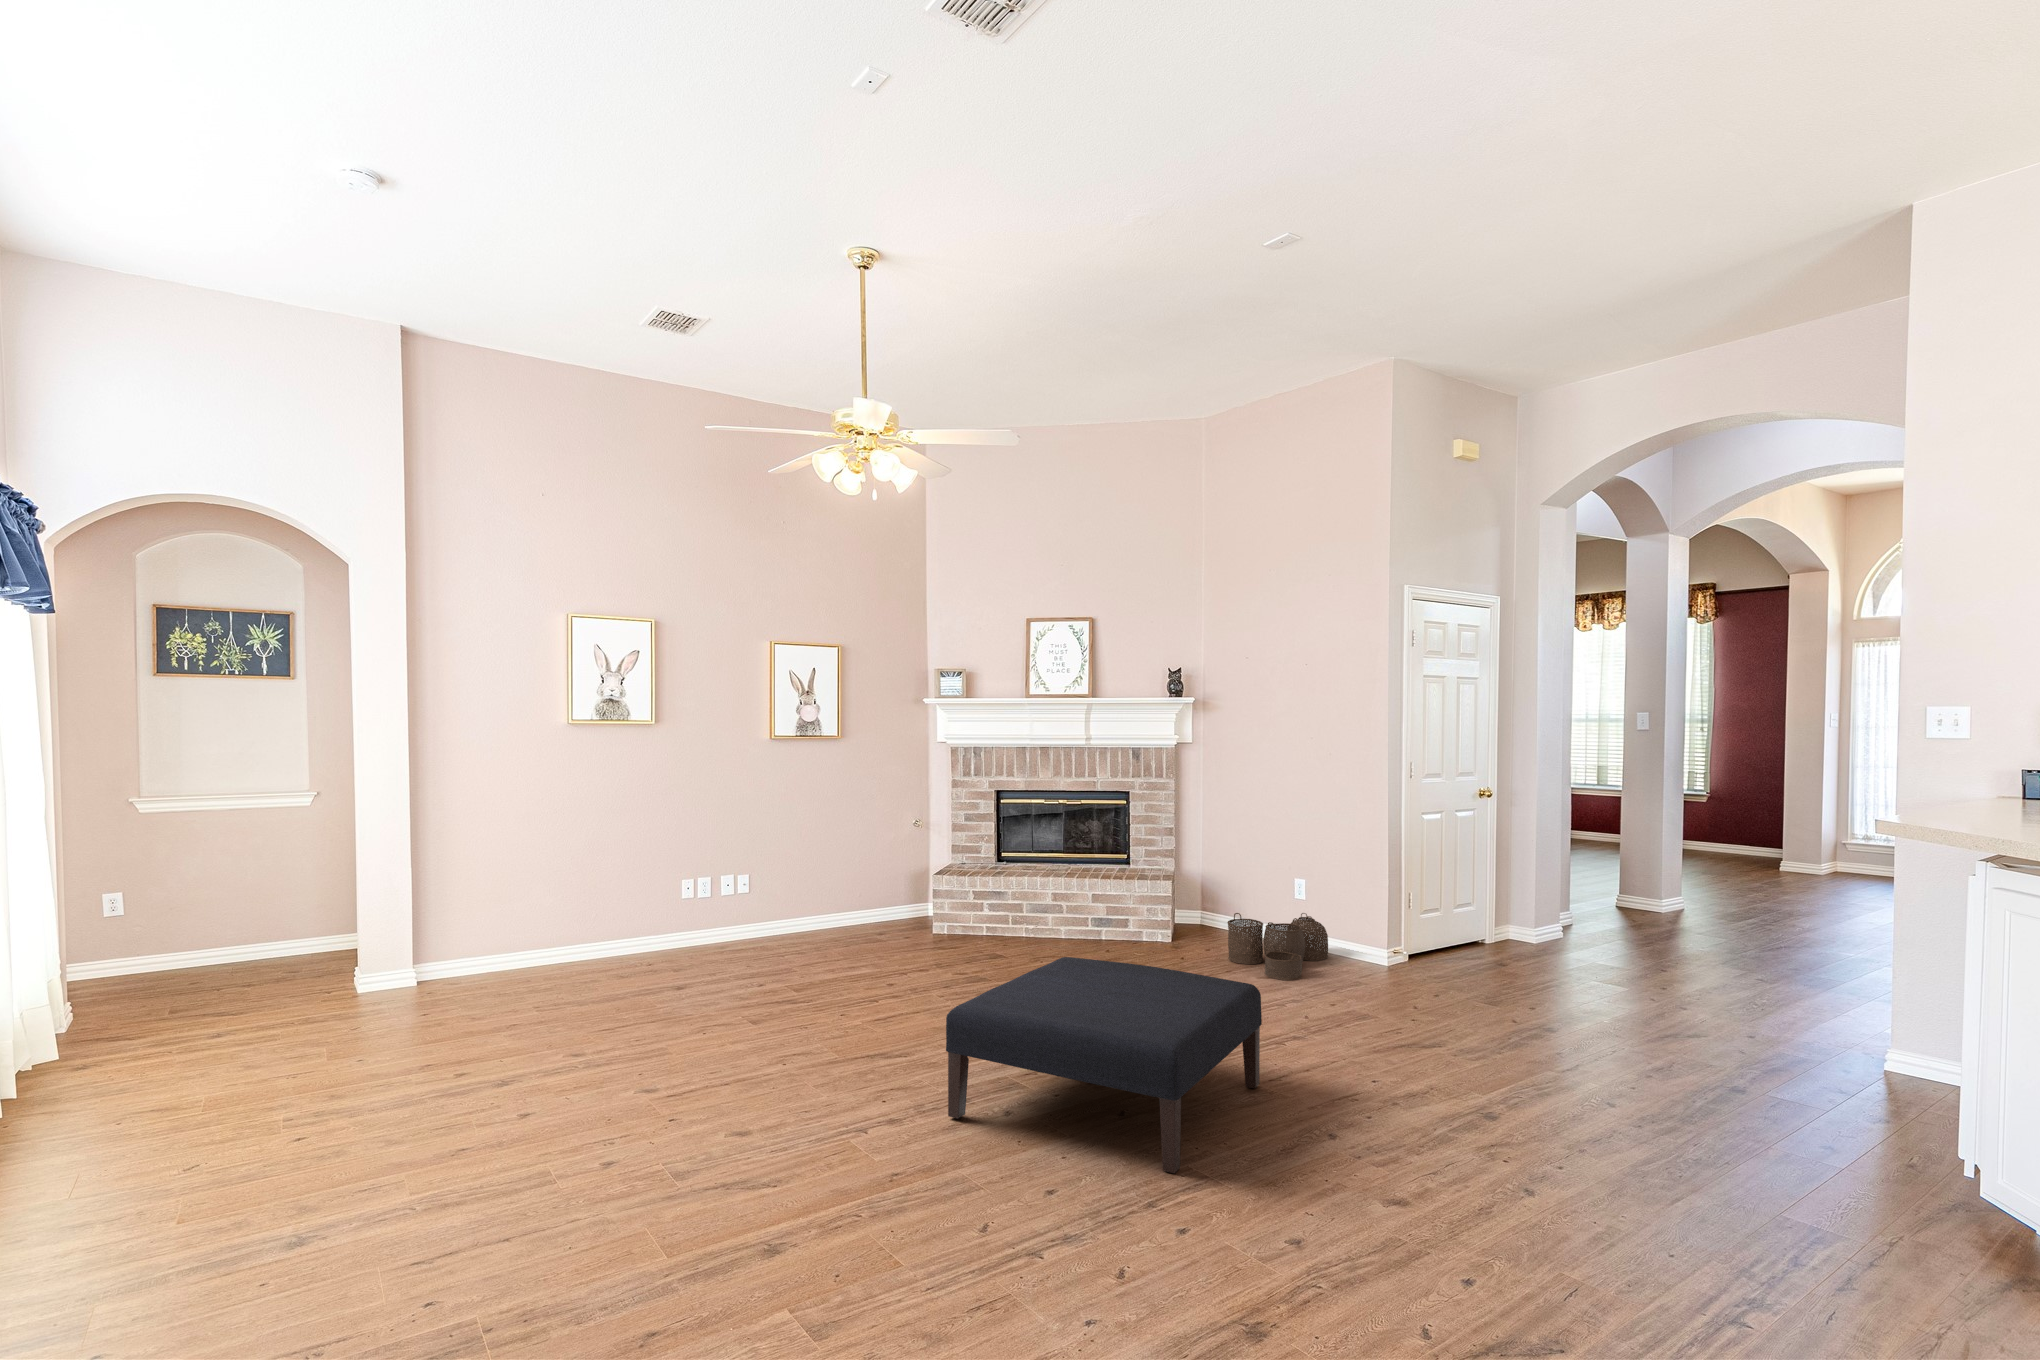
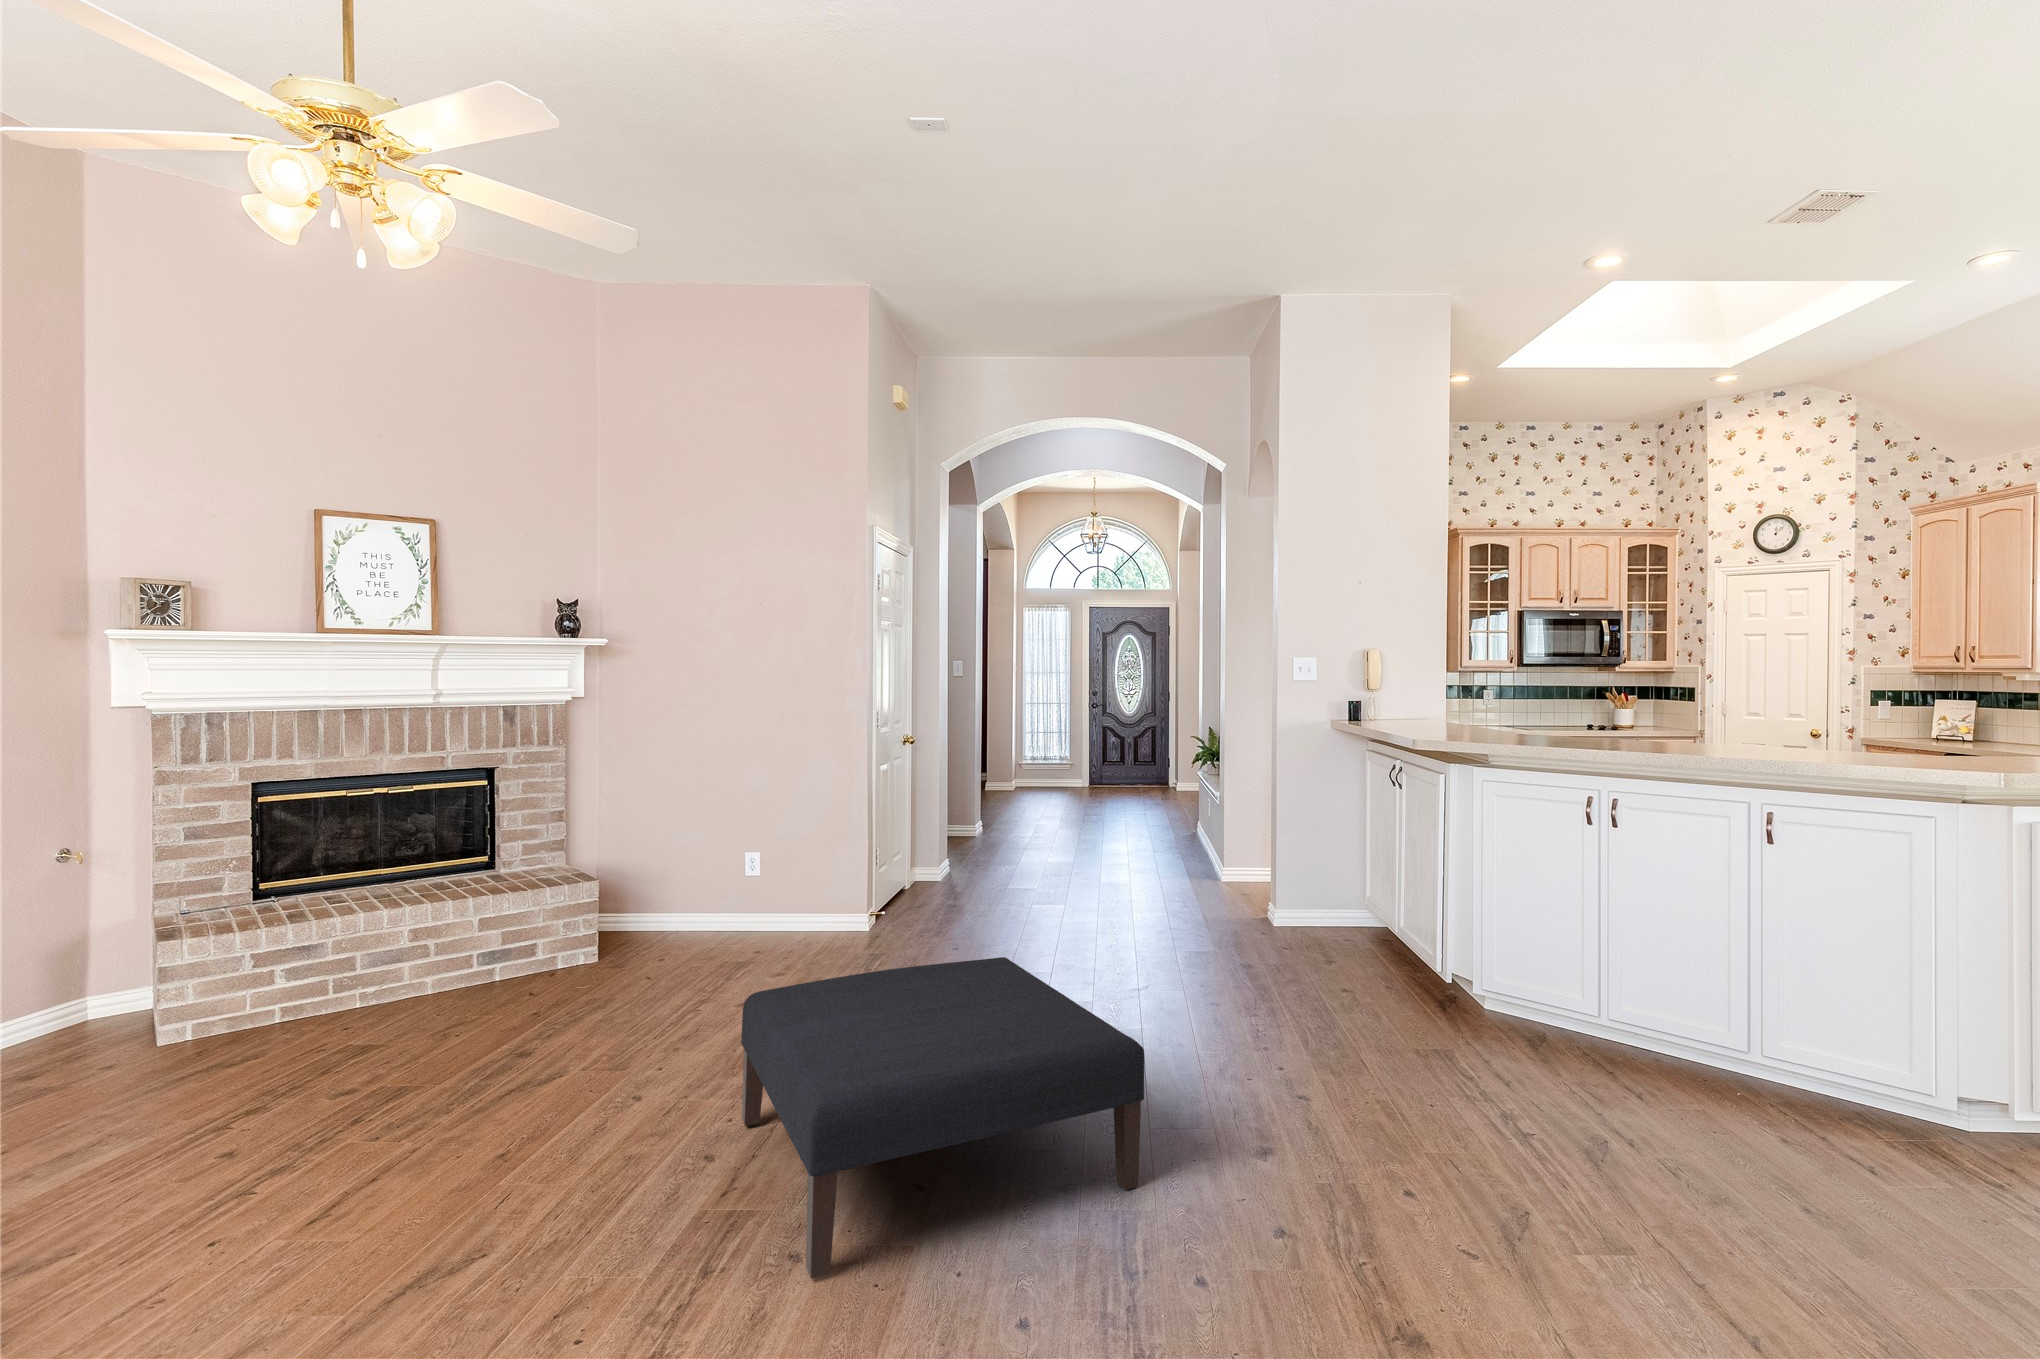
woven basket: present [1227,913,1328,980] -> none [695,886,809,965]

